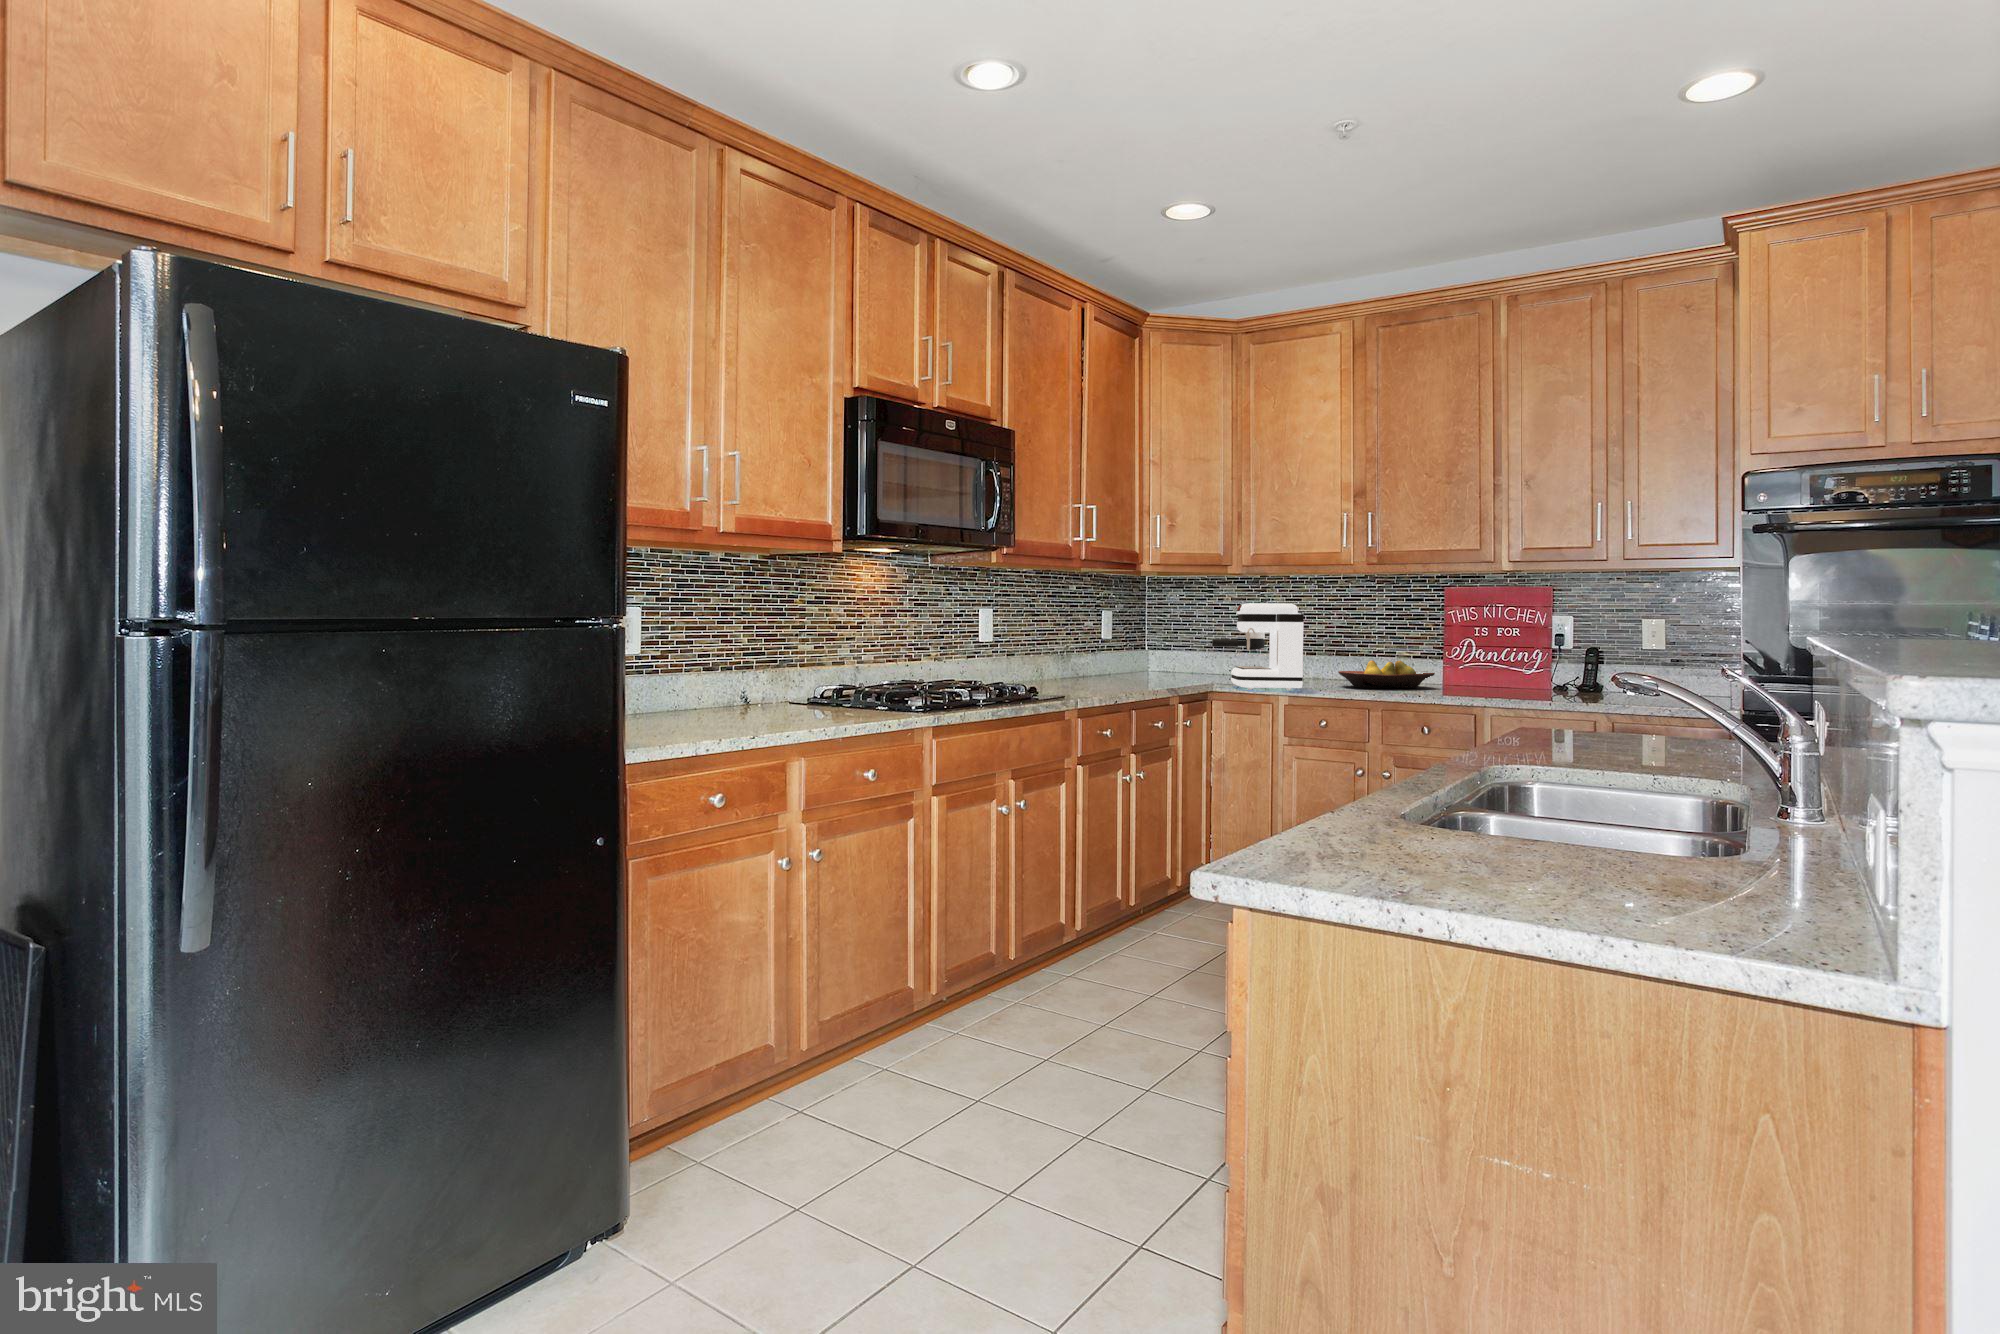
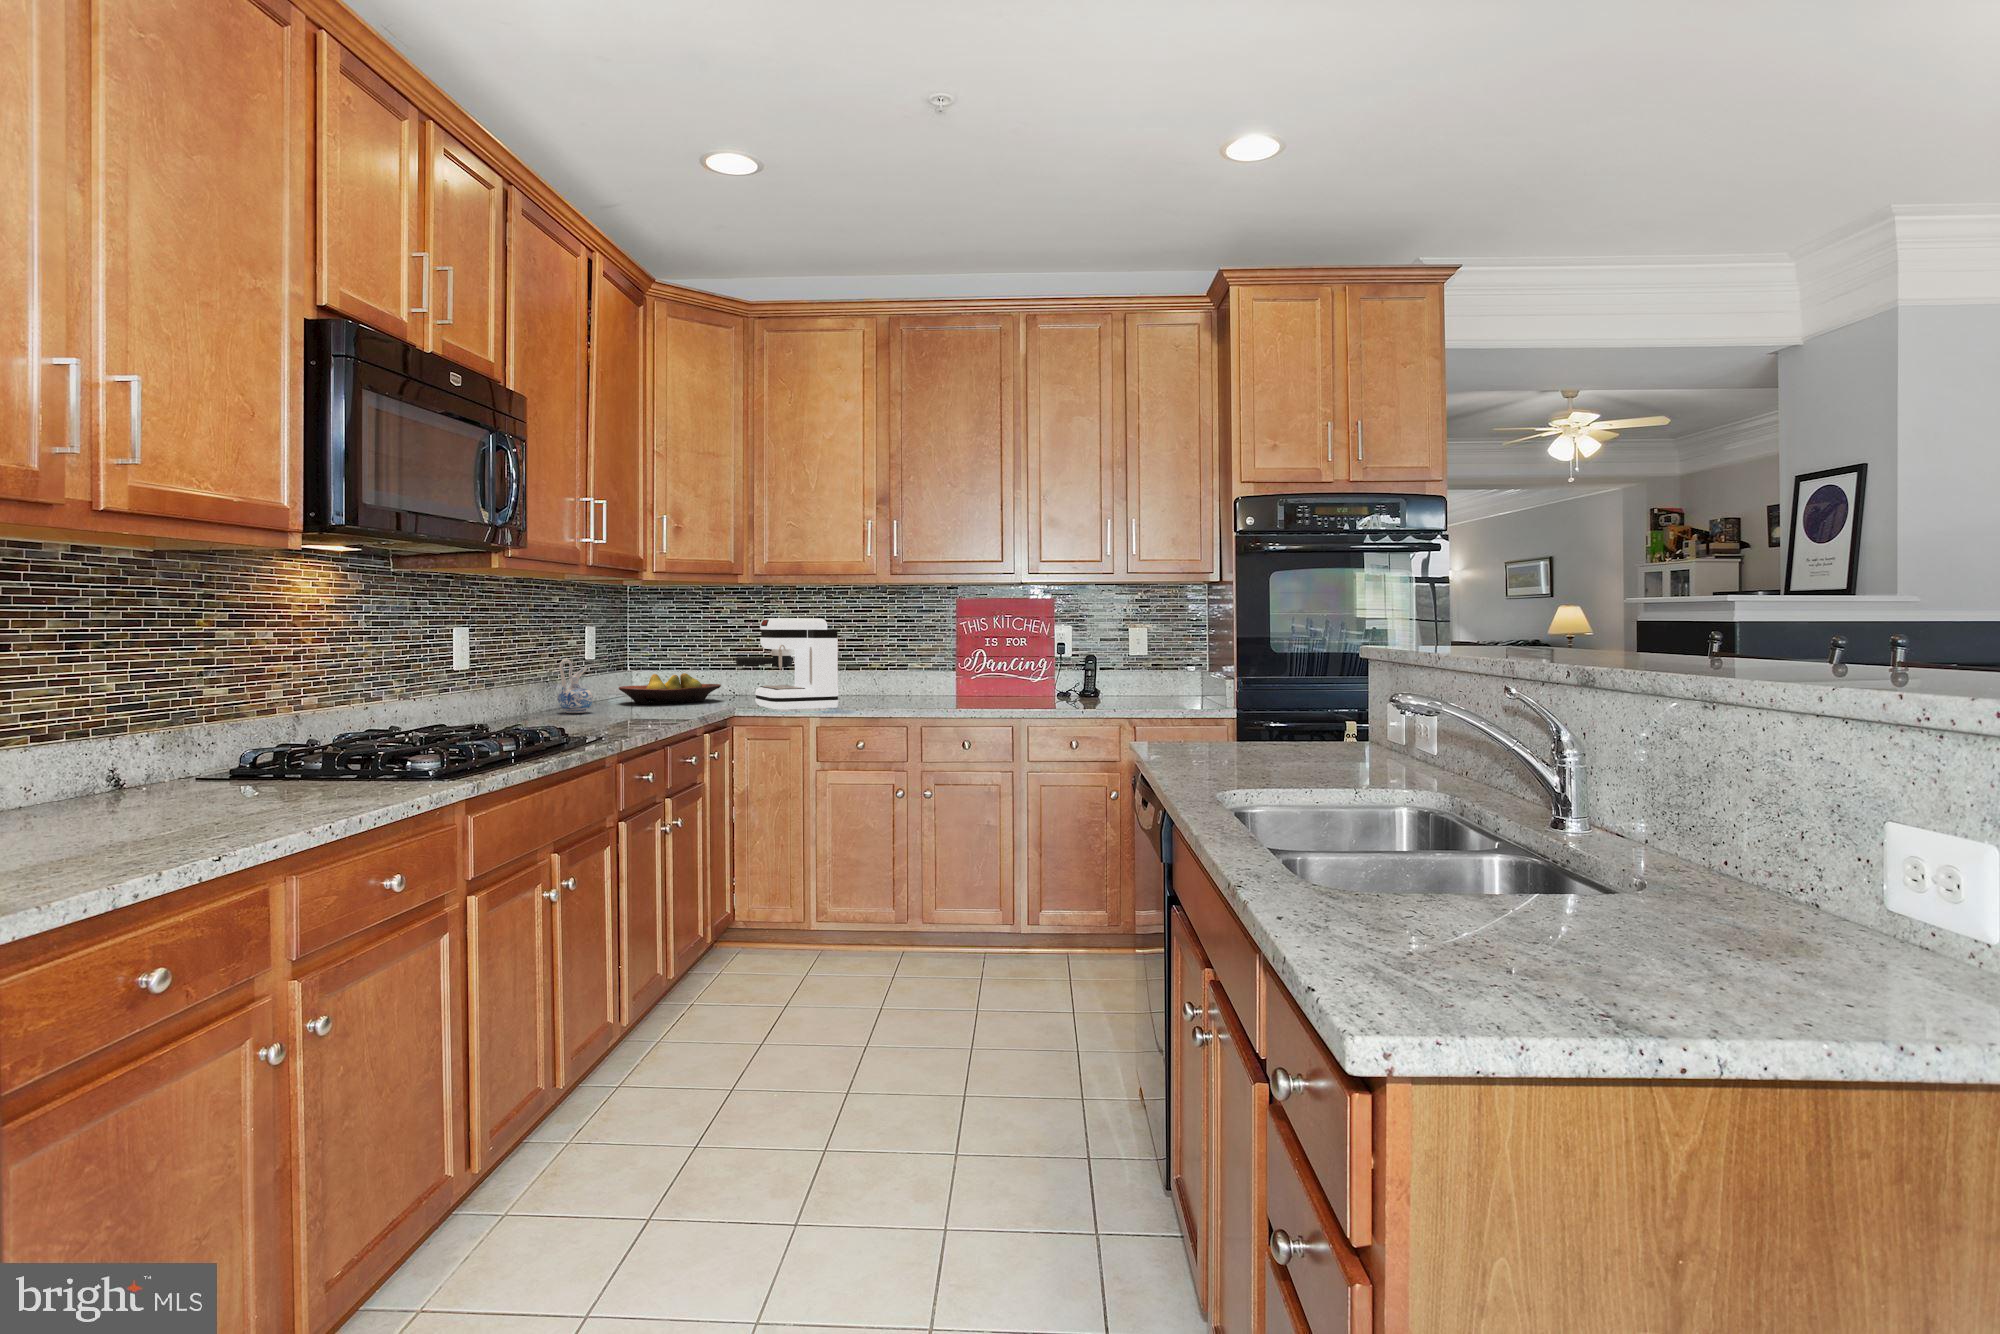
ceramic pitcher: none [1064,638,1091,683] -> present [558,659,593,713]
fruit bowl: present [1338,660,1435,688] -> present [619,673,721,704]

